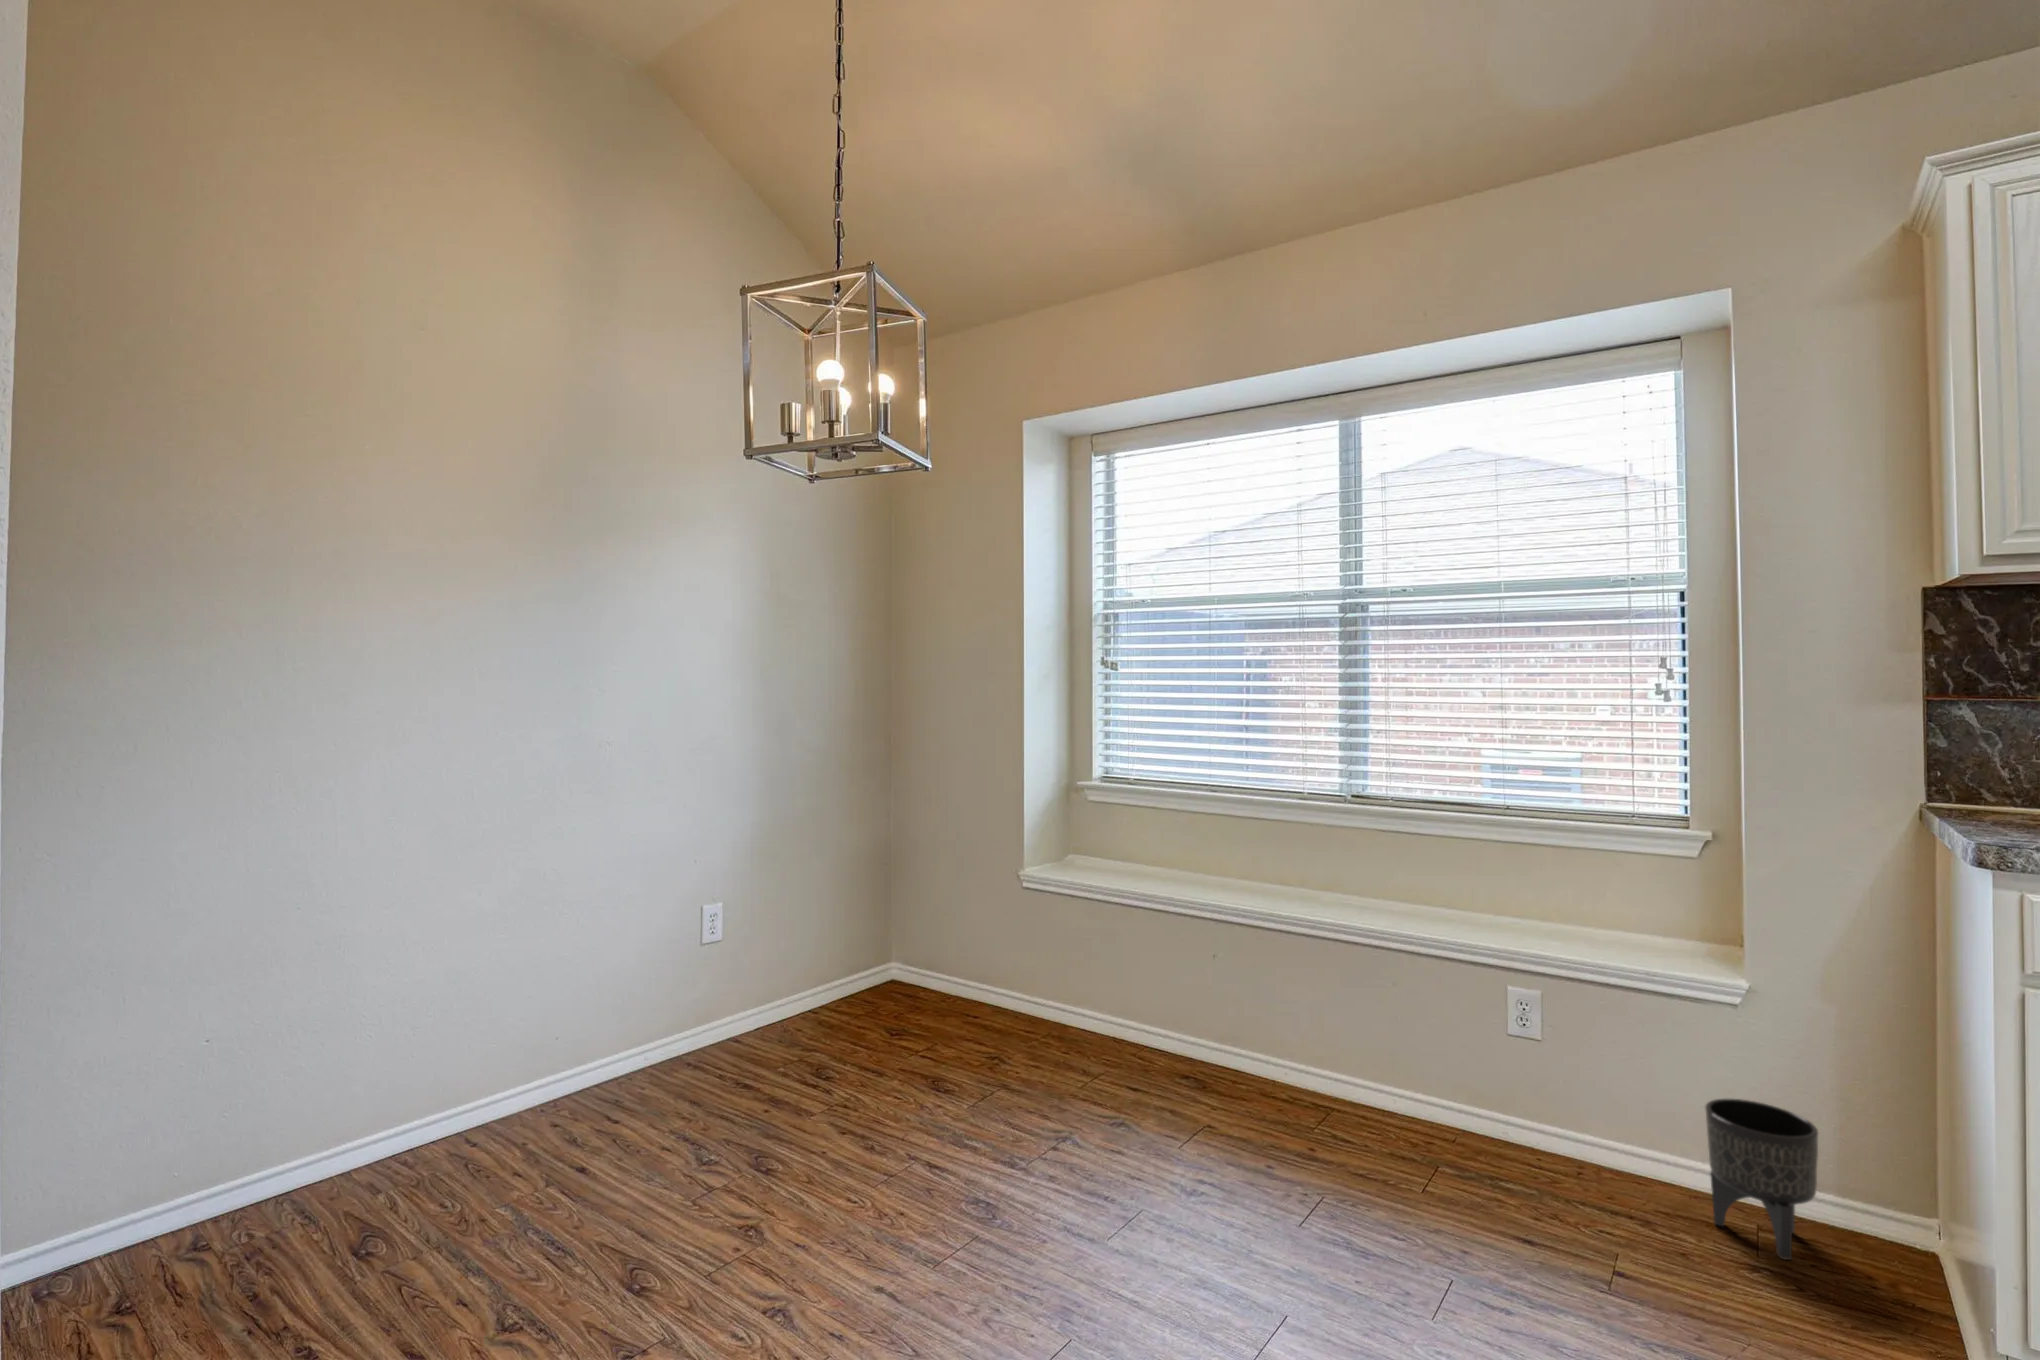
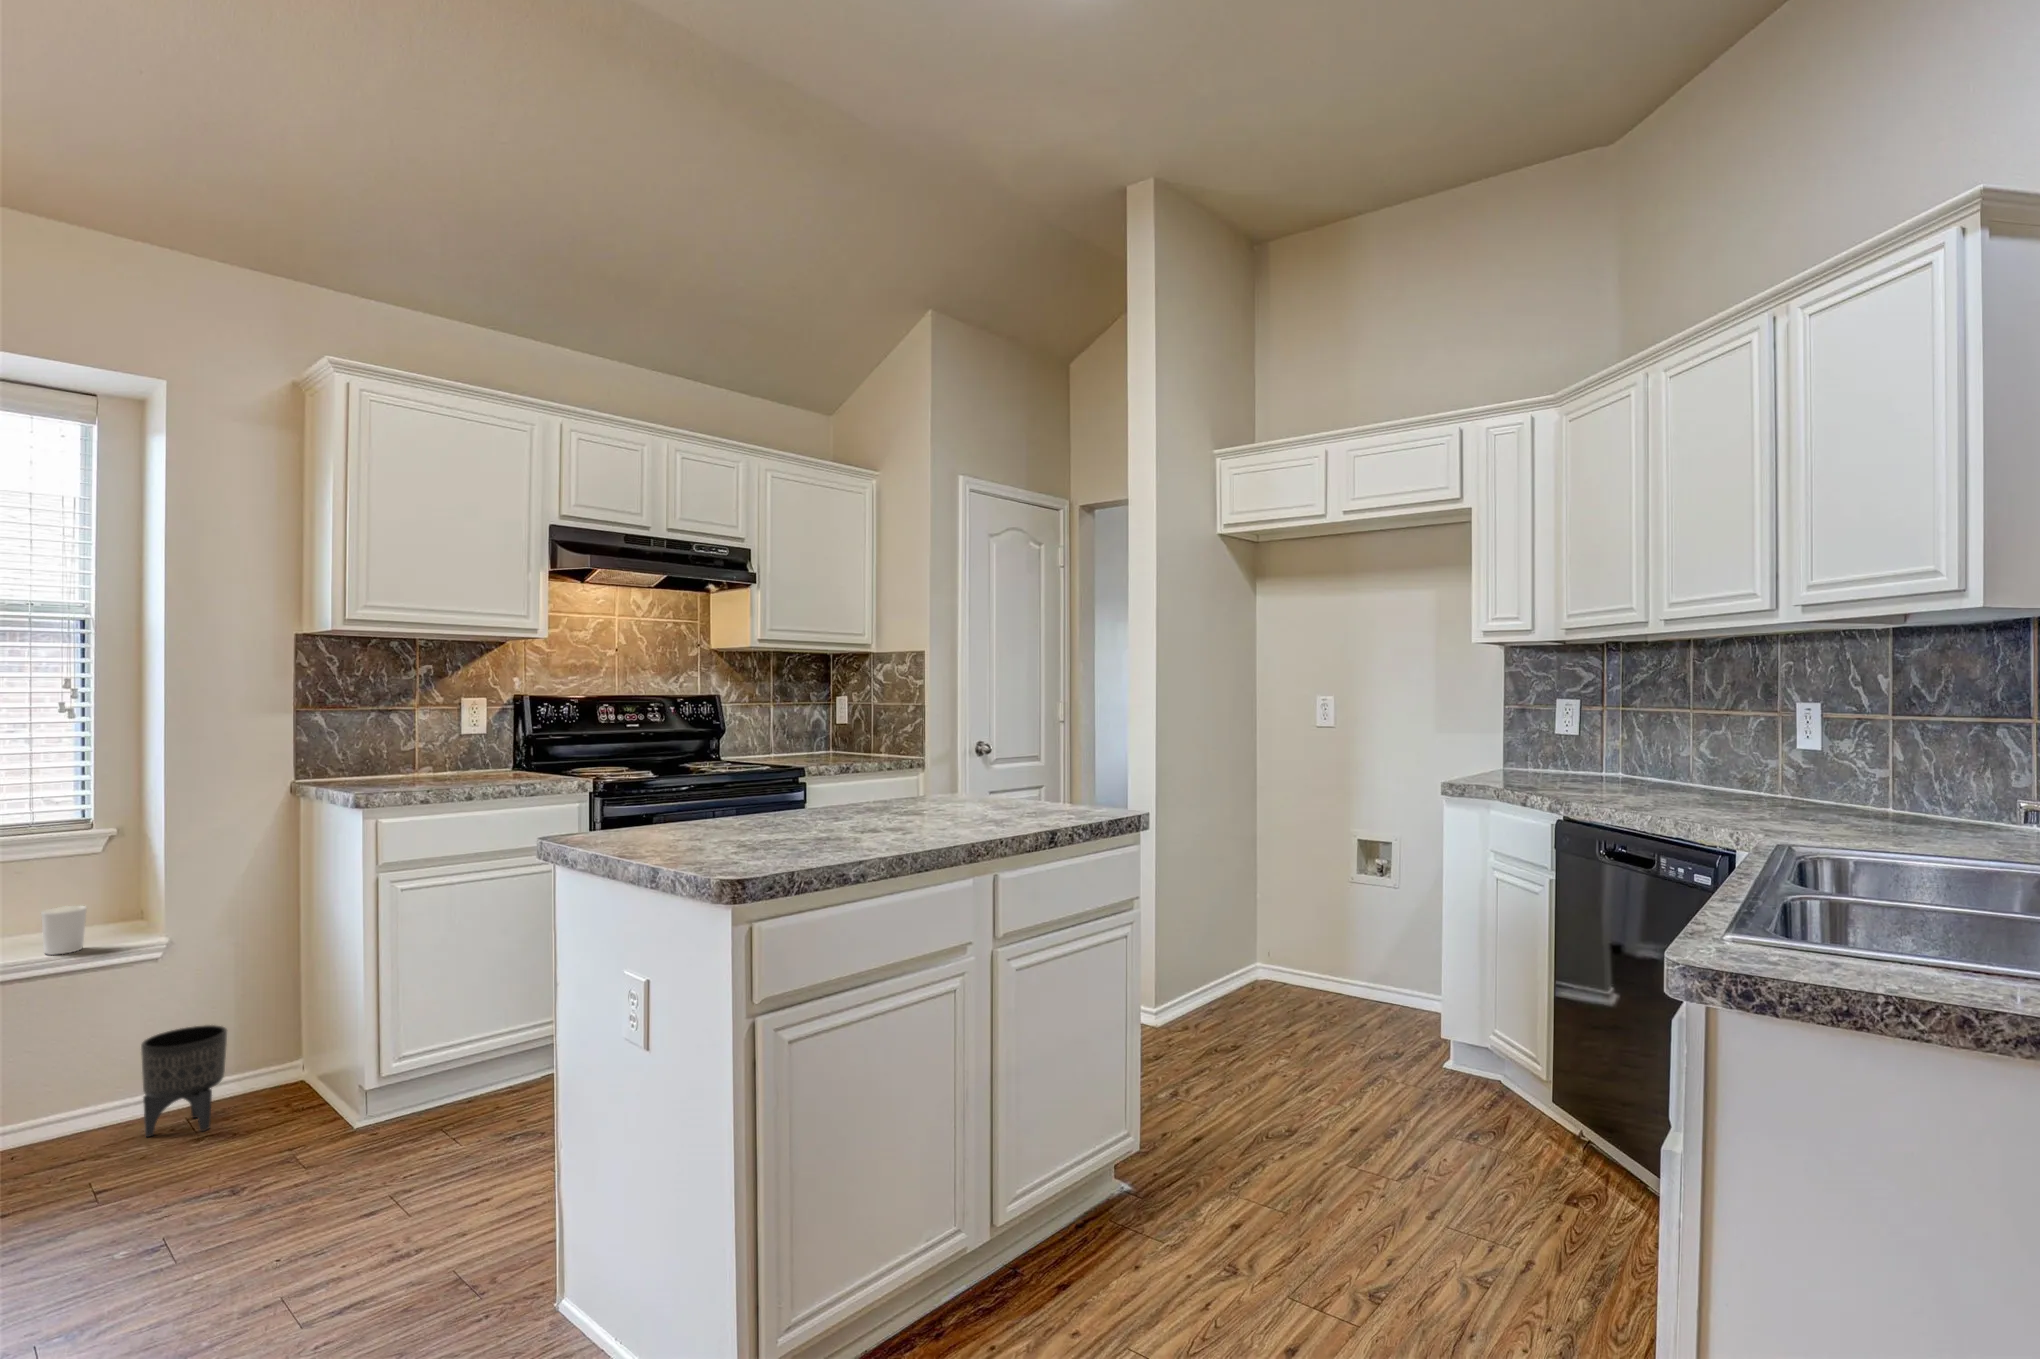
candle holder: none [1614,907,1660,963] -> present [41,906,87,955]

